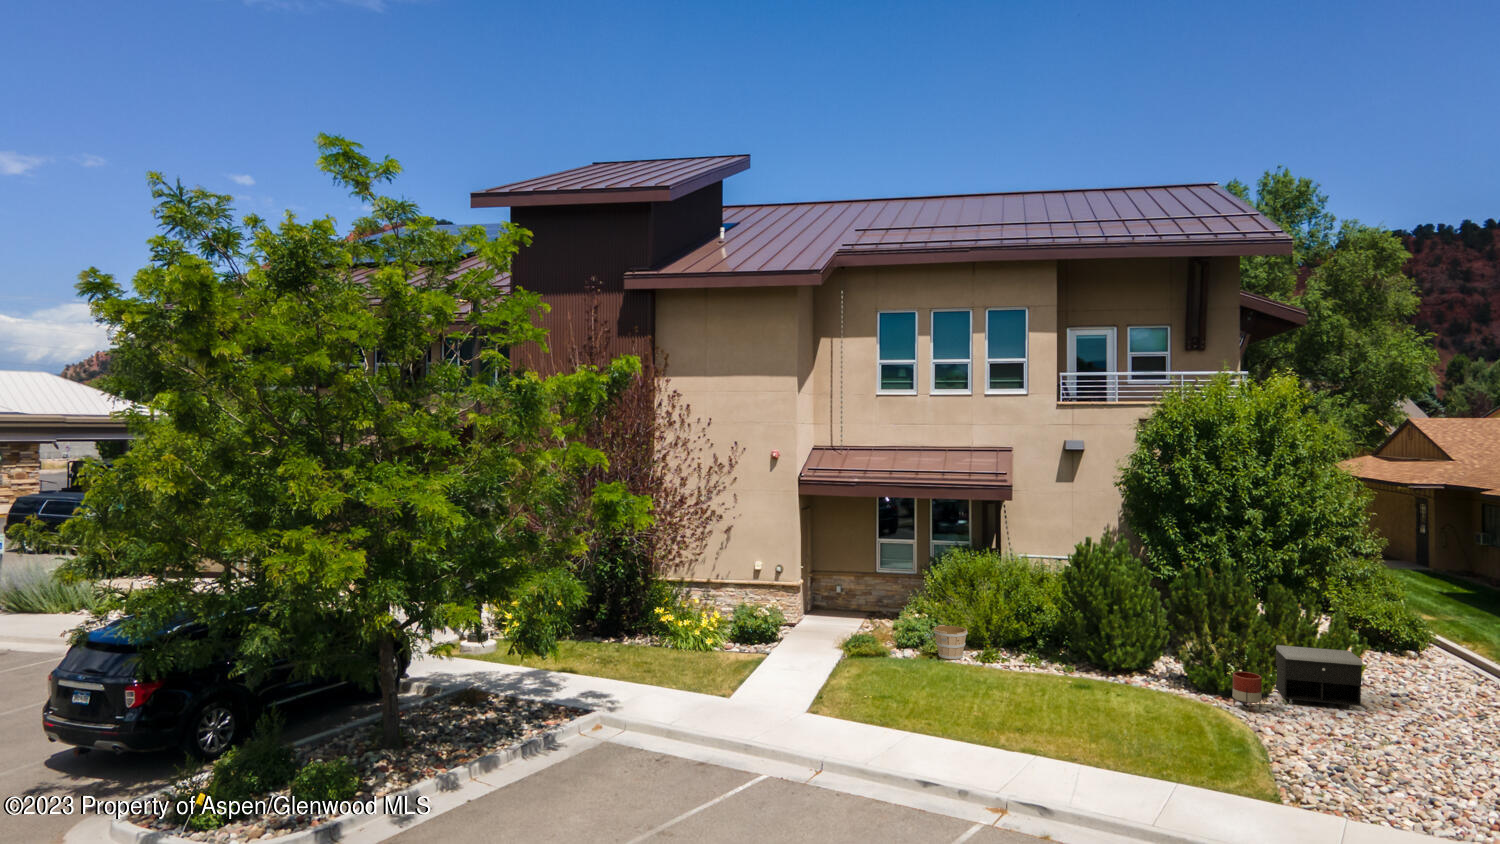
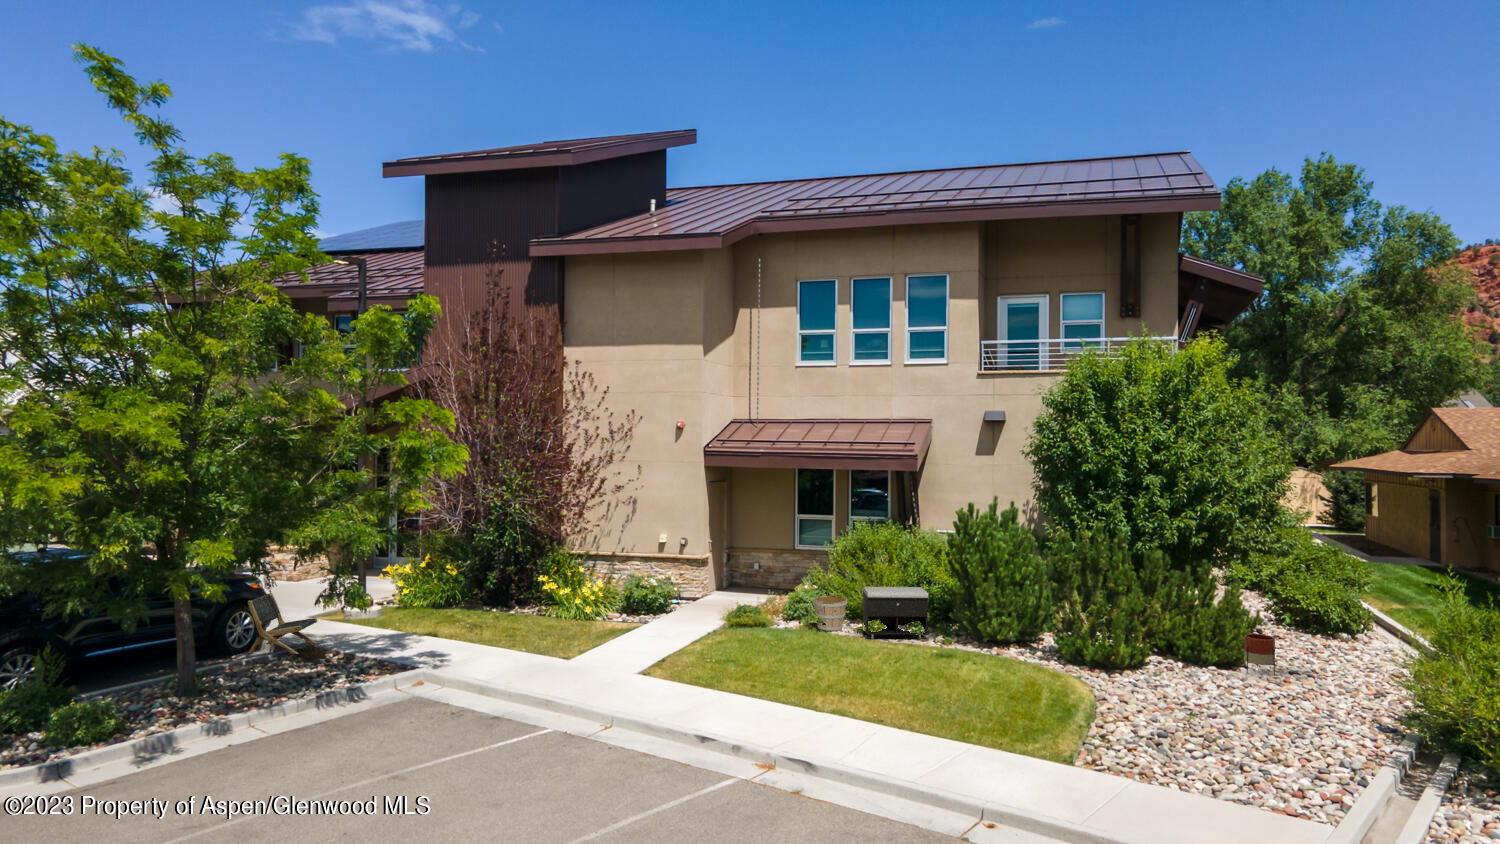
lounge chair: none [400,636,462,699] -> present [248,593,317,654]
storage bench: present [1276,645,1362,709] -> present [863,587,928,639]
planter: present [1232,672,1262,713] -> present [1244,634,1275,676]

